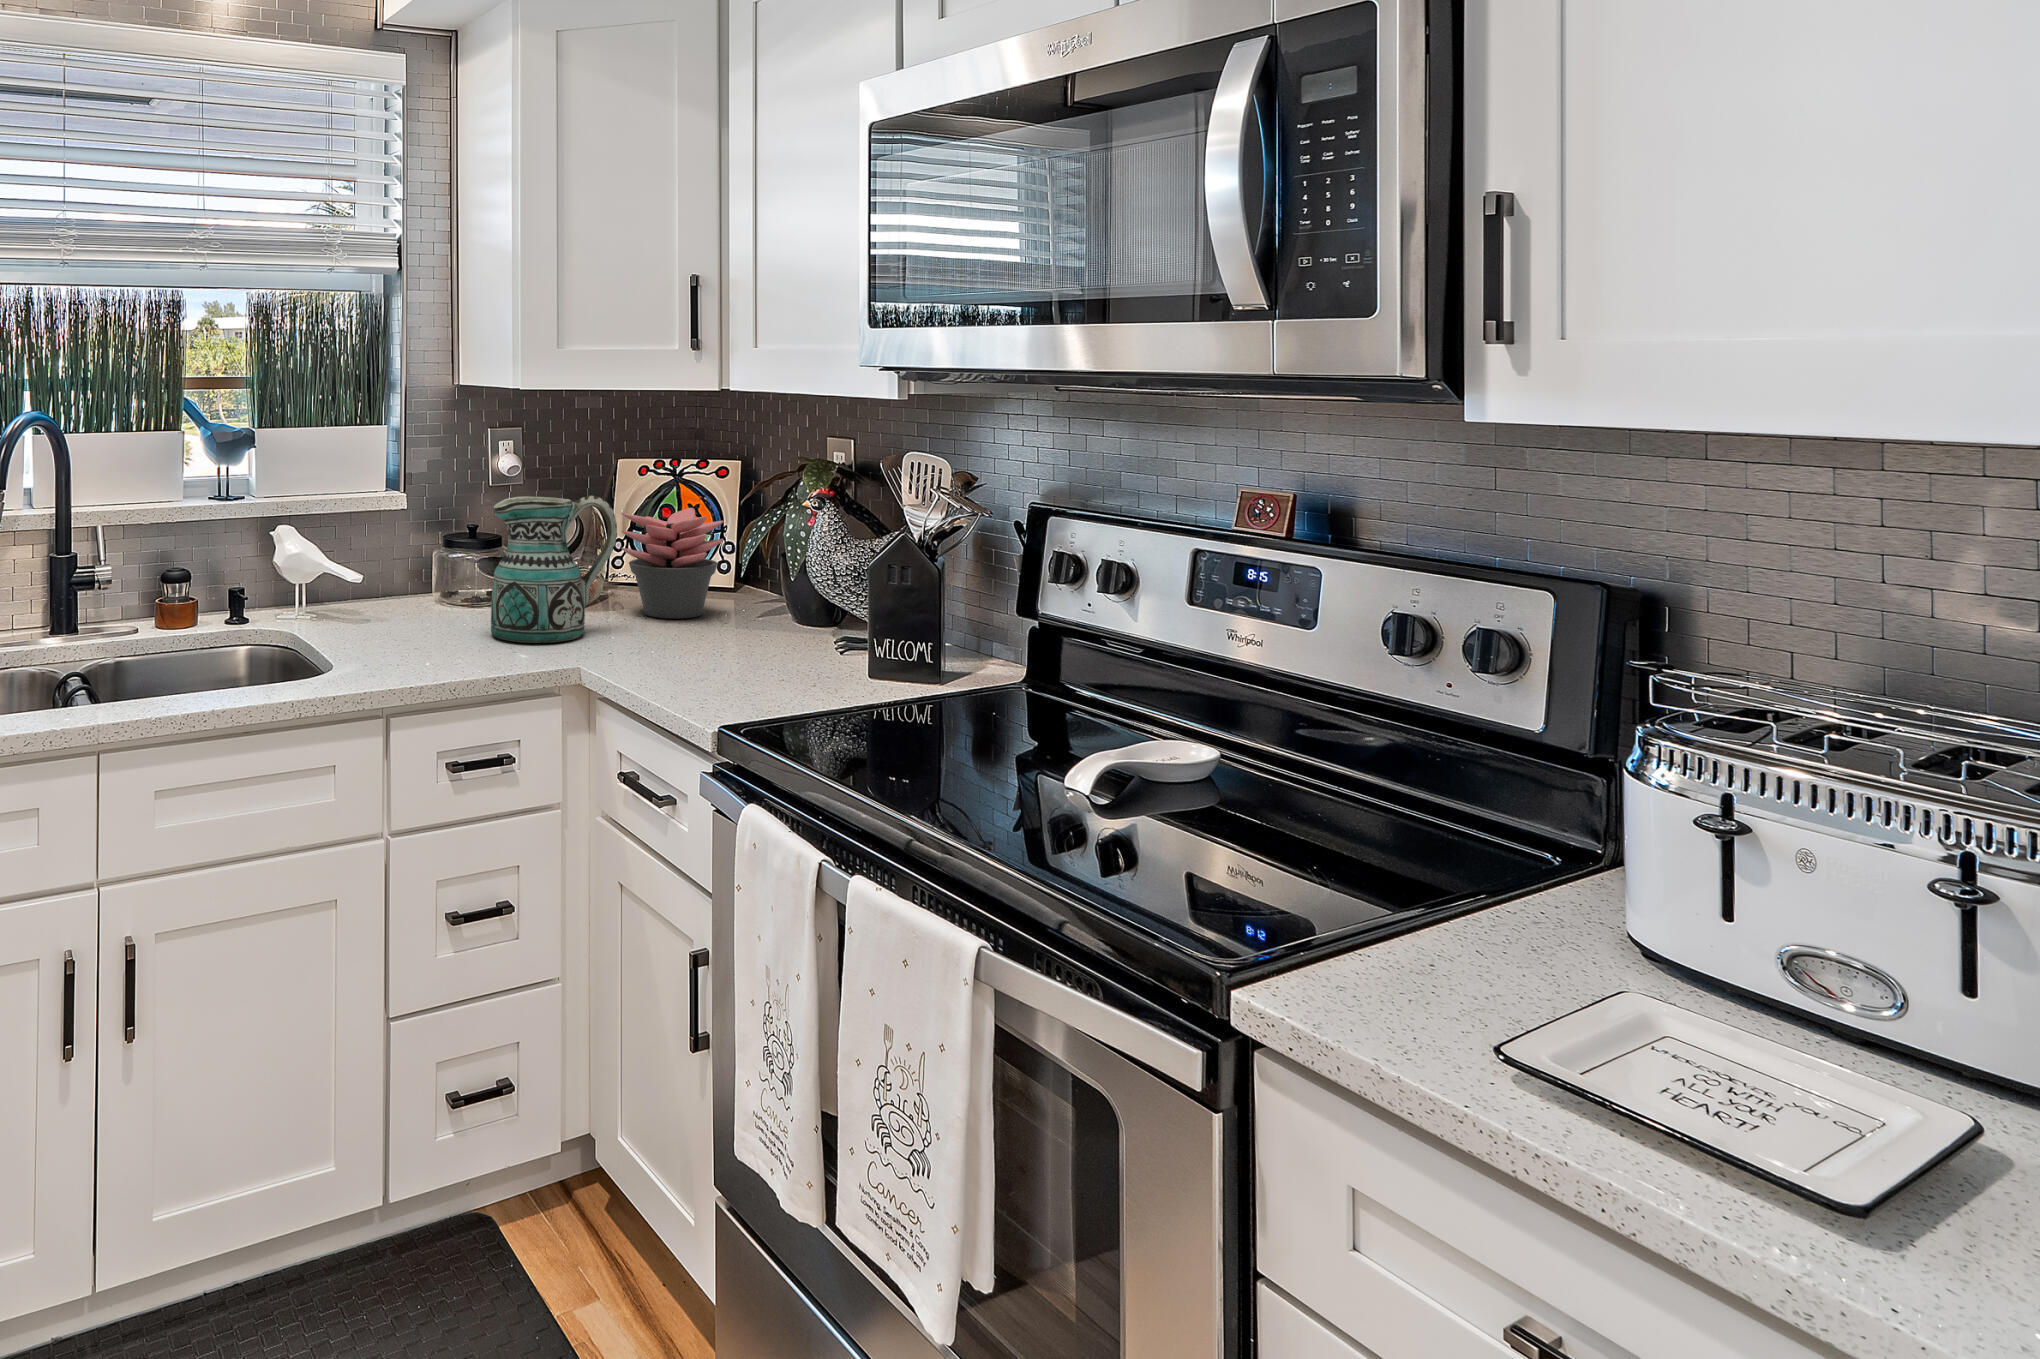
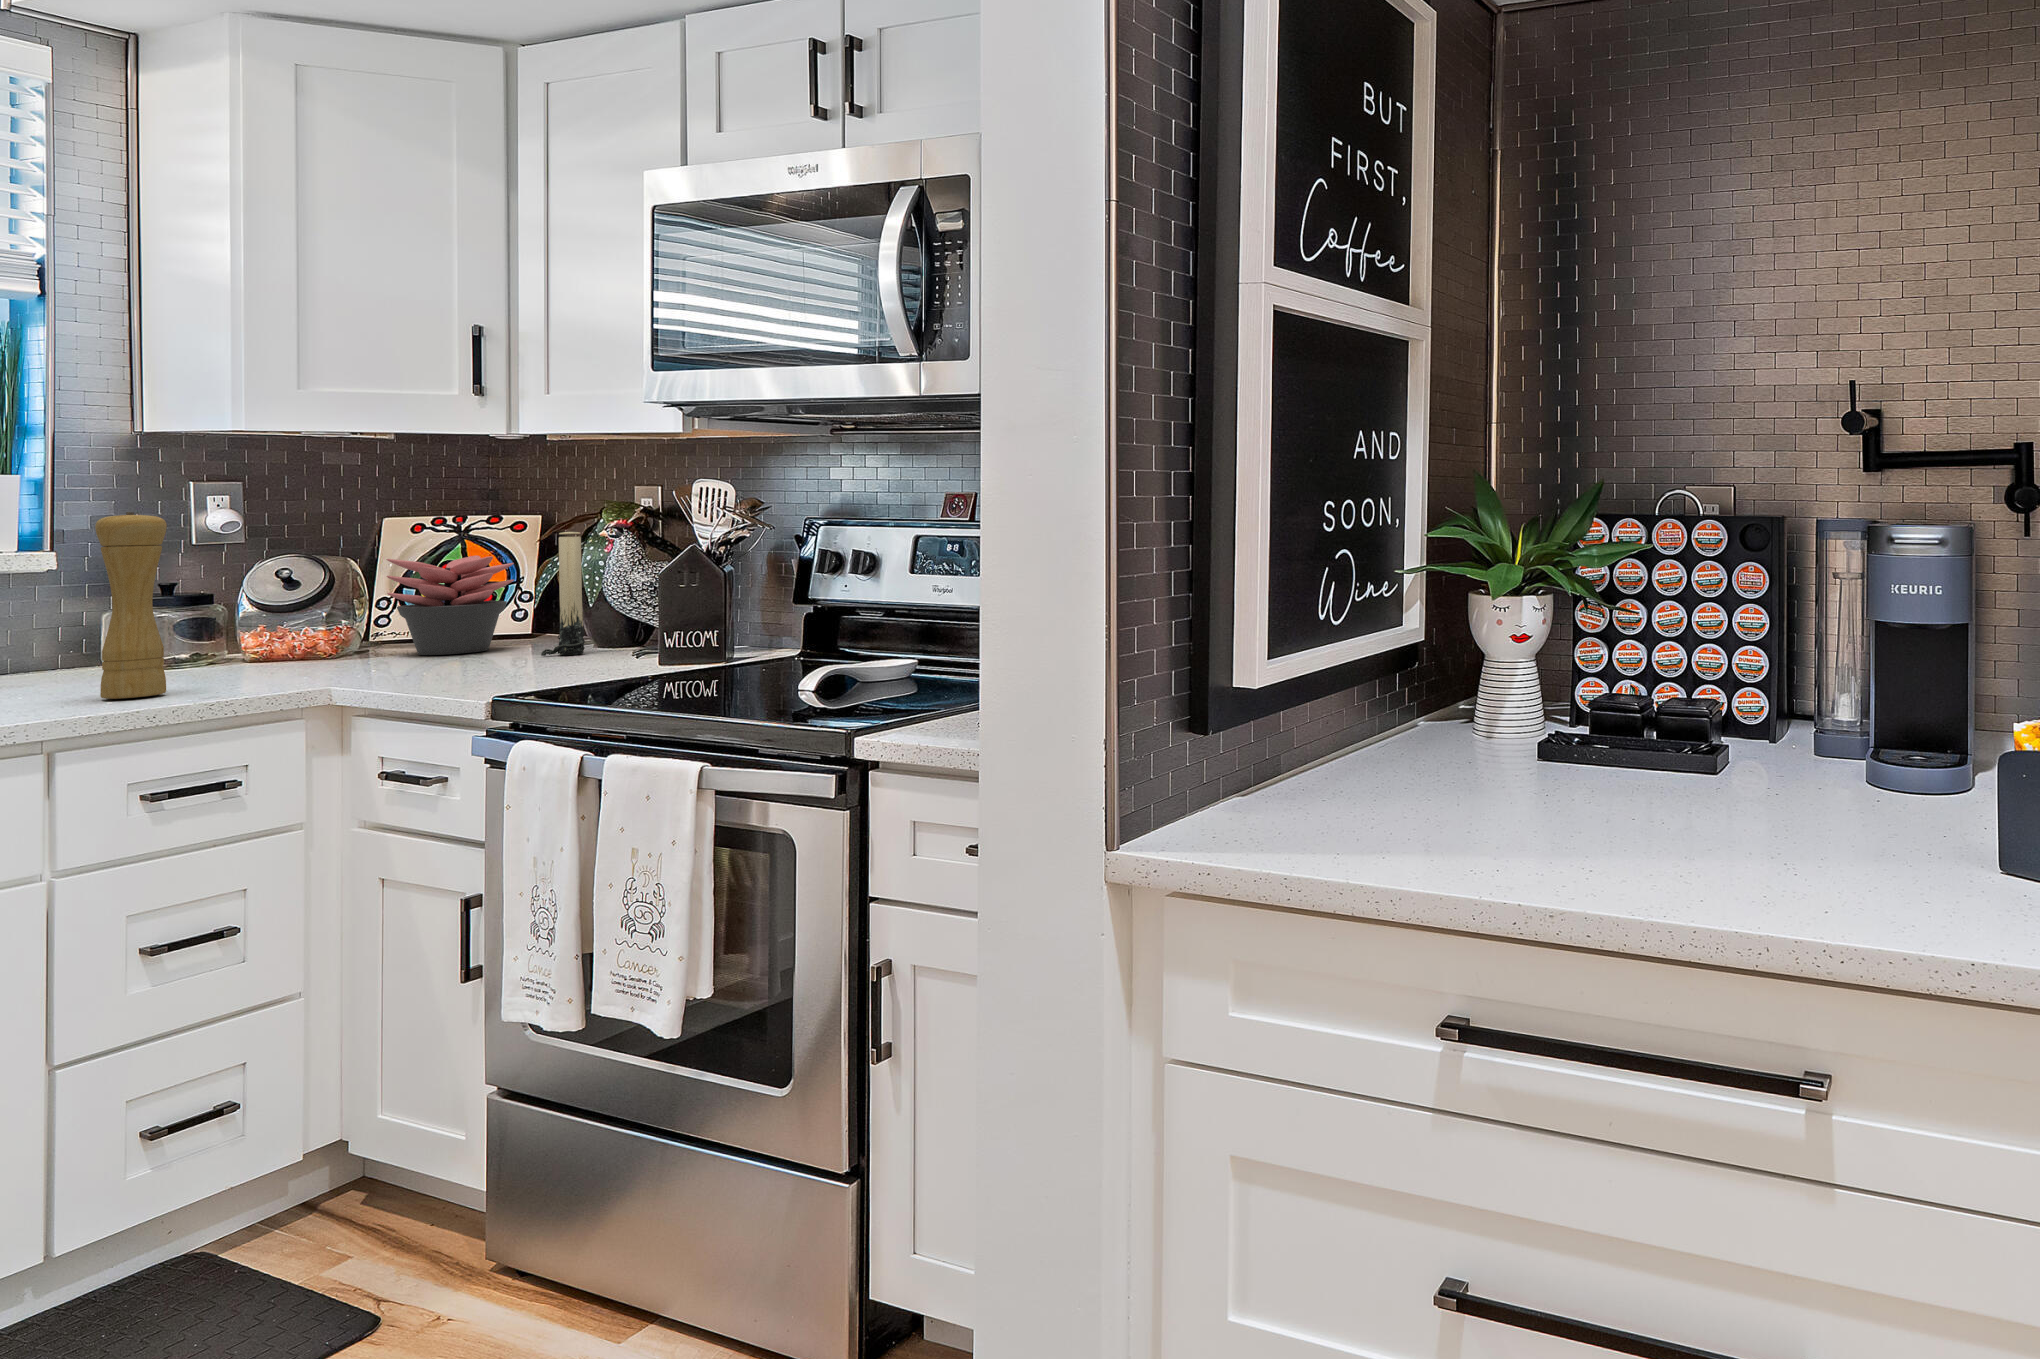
pepper mill: none [422,479,467,659] -> present [95,512,167,699]
ceramic pitcher: present [491,496,617,643] -> none [203,536,380,681]
candle: none [750,498,790,640] -> present [541,532,585,656]

